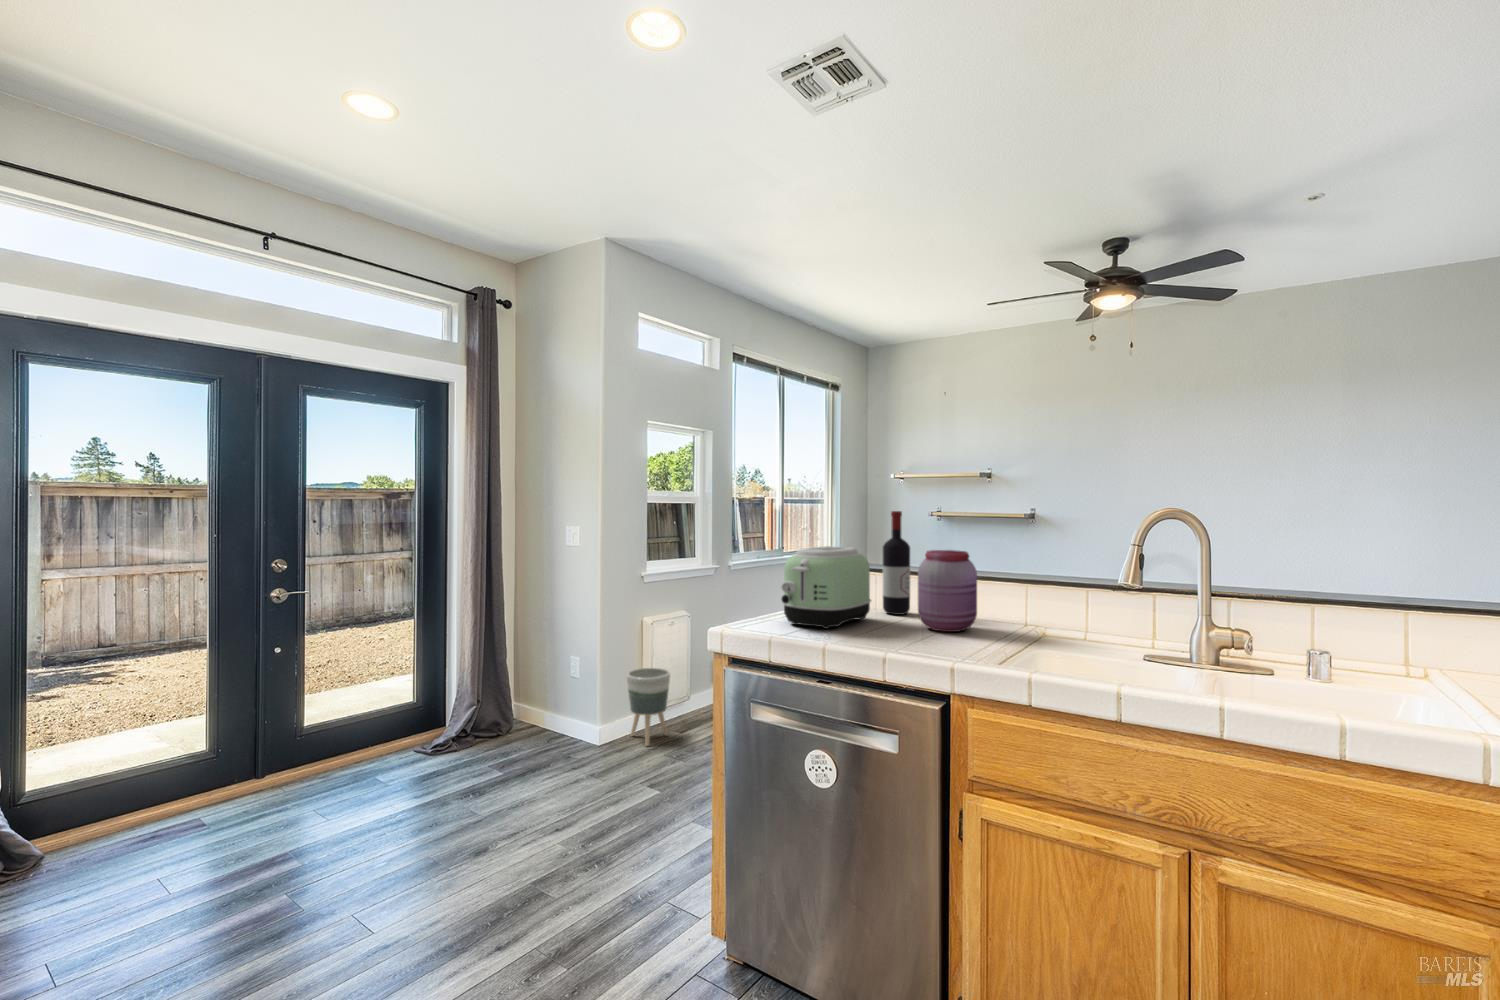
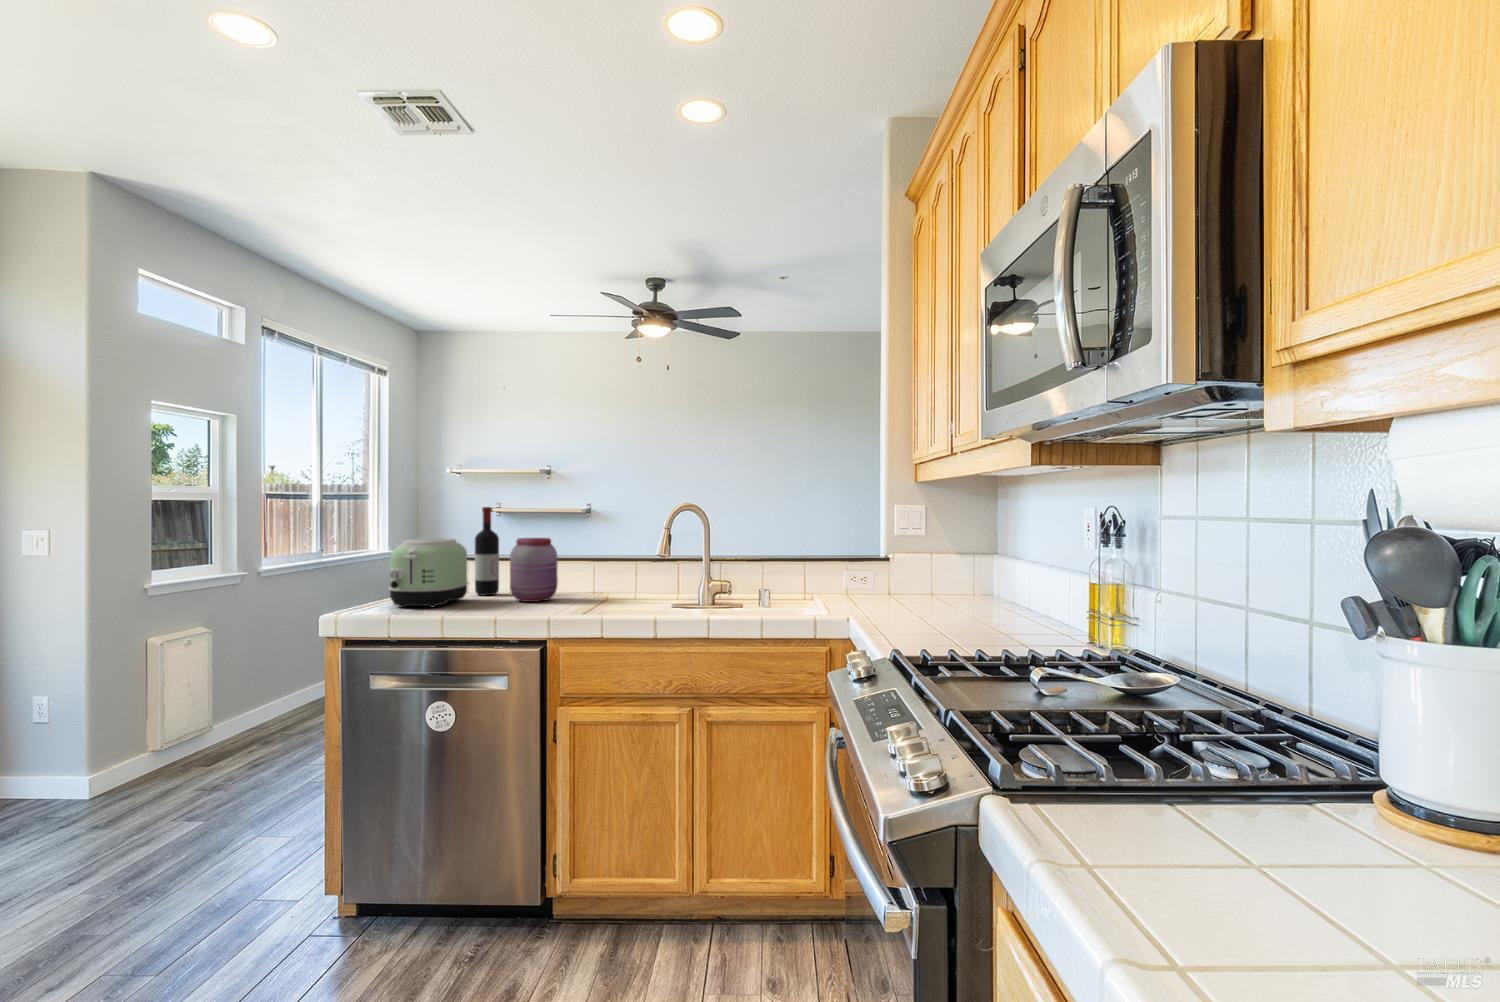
planter: present [627,668,670,746] -> none [132,697,195,788]

